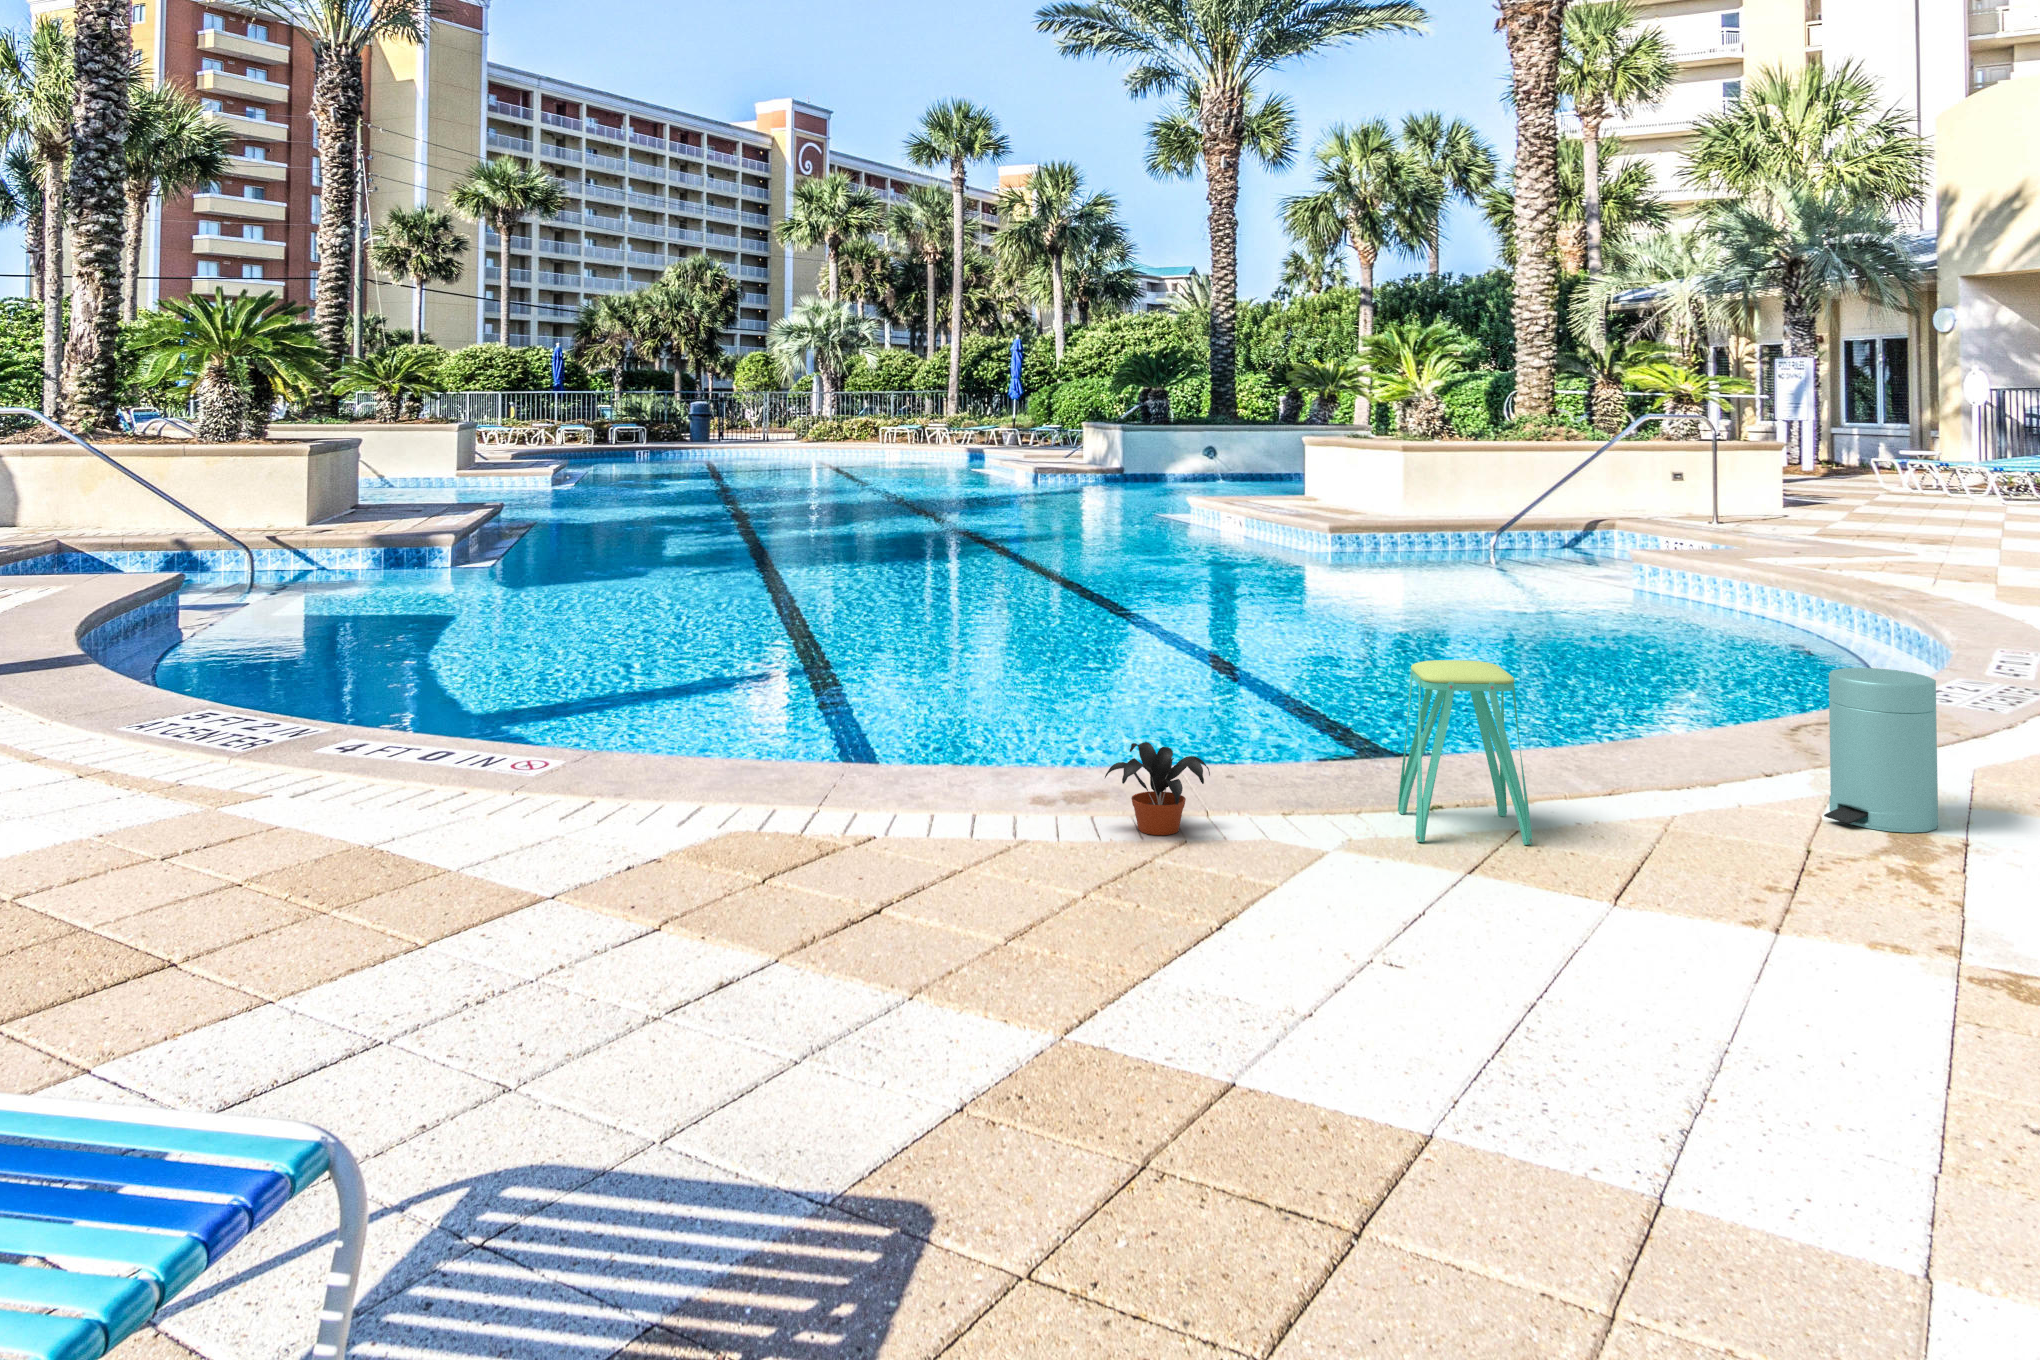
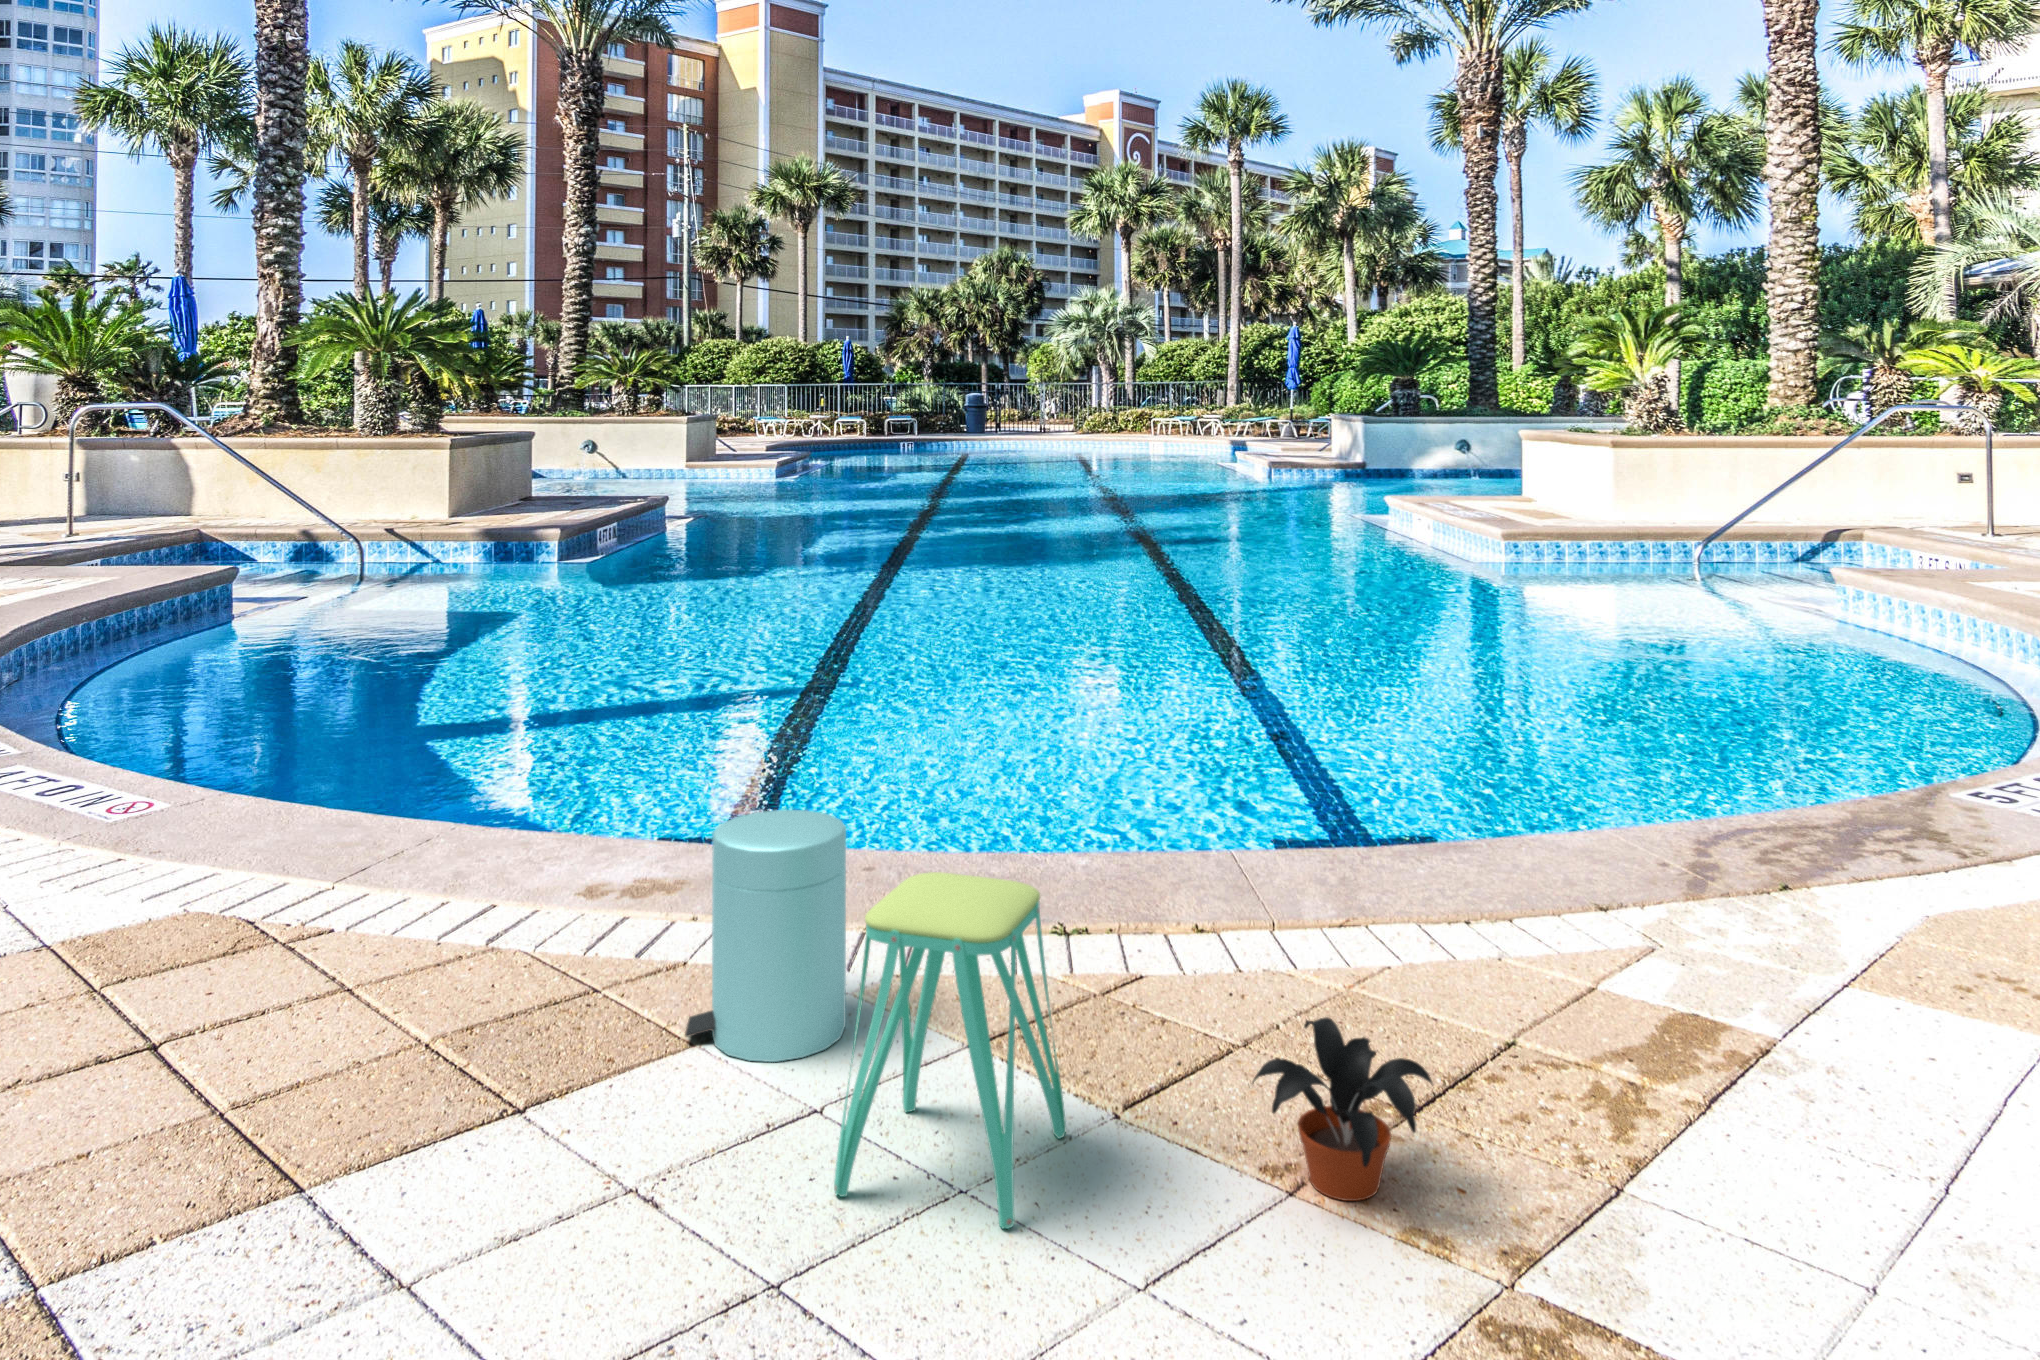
trash can: present [1824,668,1938,833] -> present [685,810,846,1062]
potted plant: present [1105,742,1210,835] -> present [1253,1017,1433,1201]

